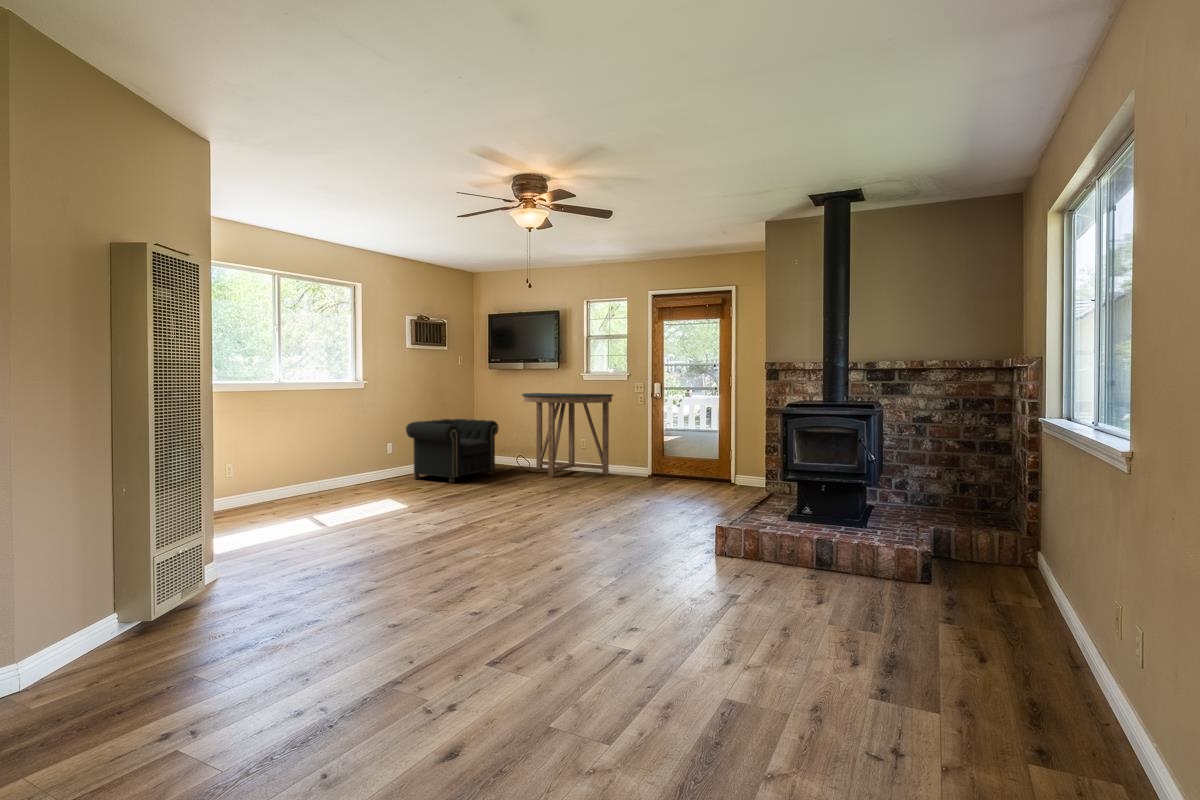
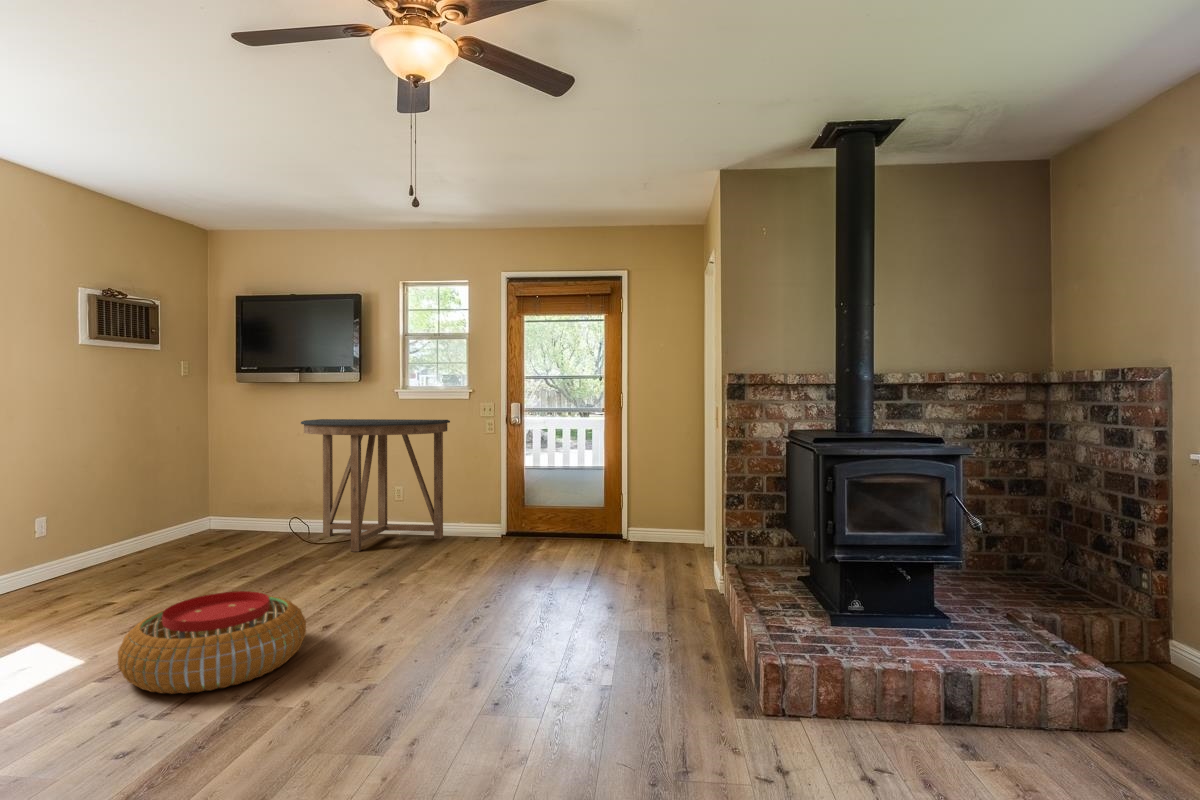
armchair: present [406,419,499,483] -> none [75,466,260,583]
pouf: none [422,480,506,520] -> present [118,591,306,694]

